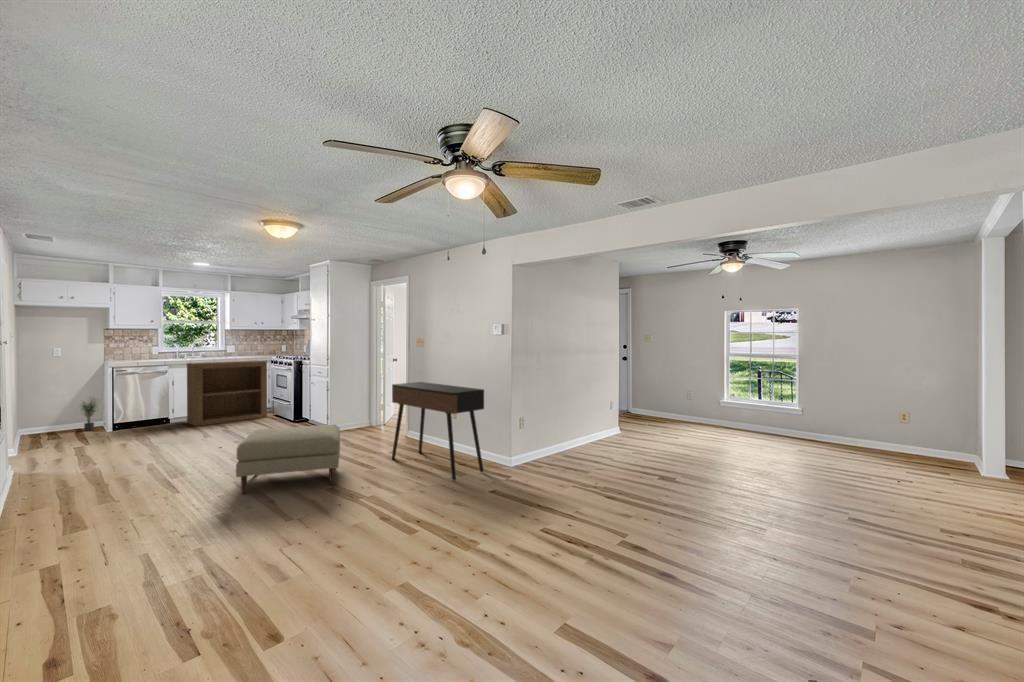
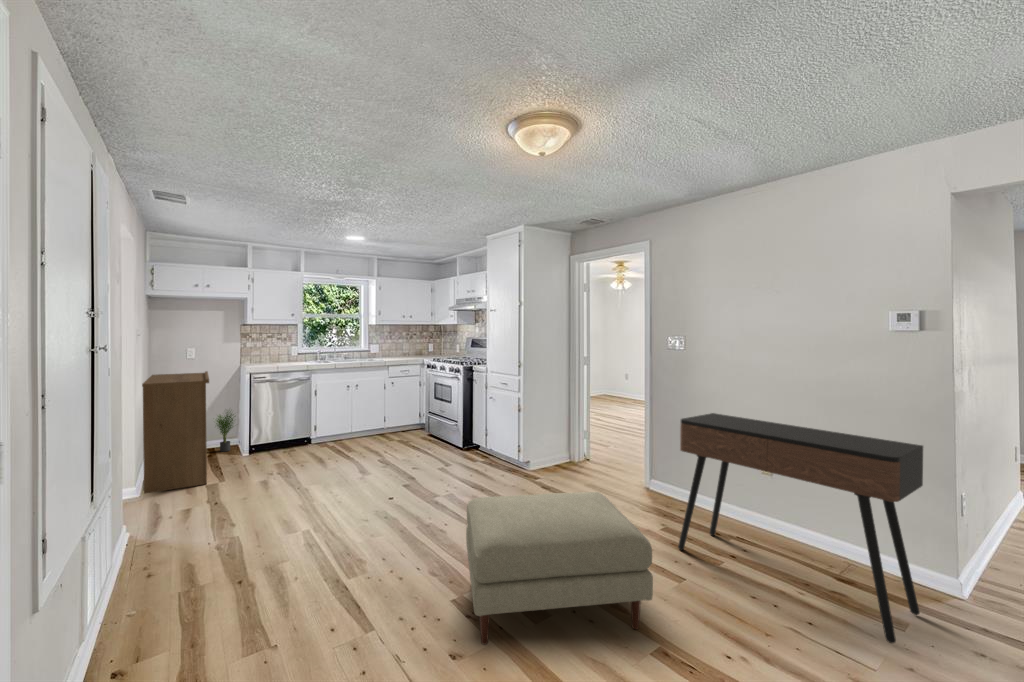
bookshelf: present [187,360,267,426] -> present [142,371,209,494]

